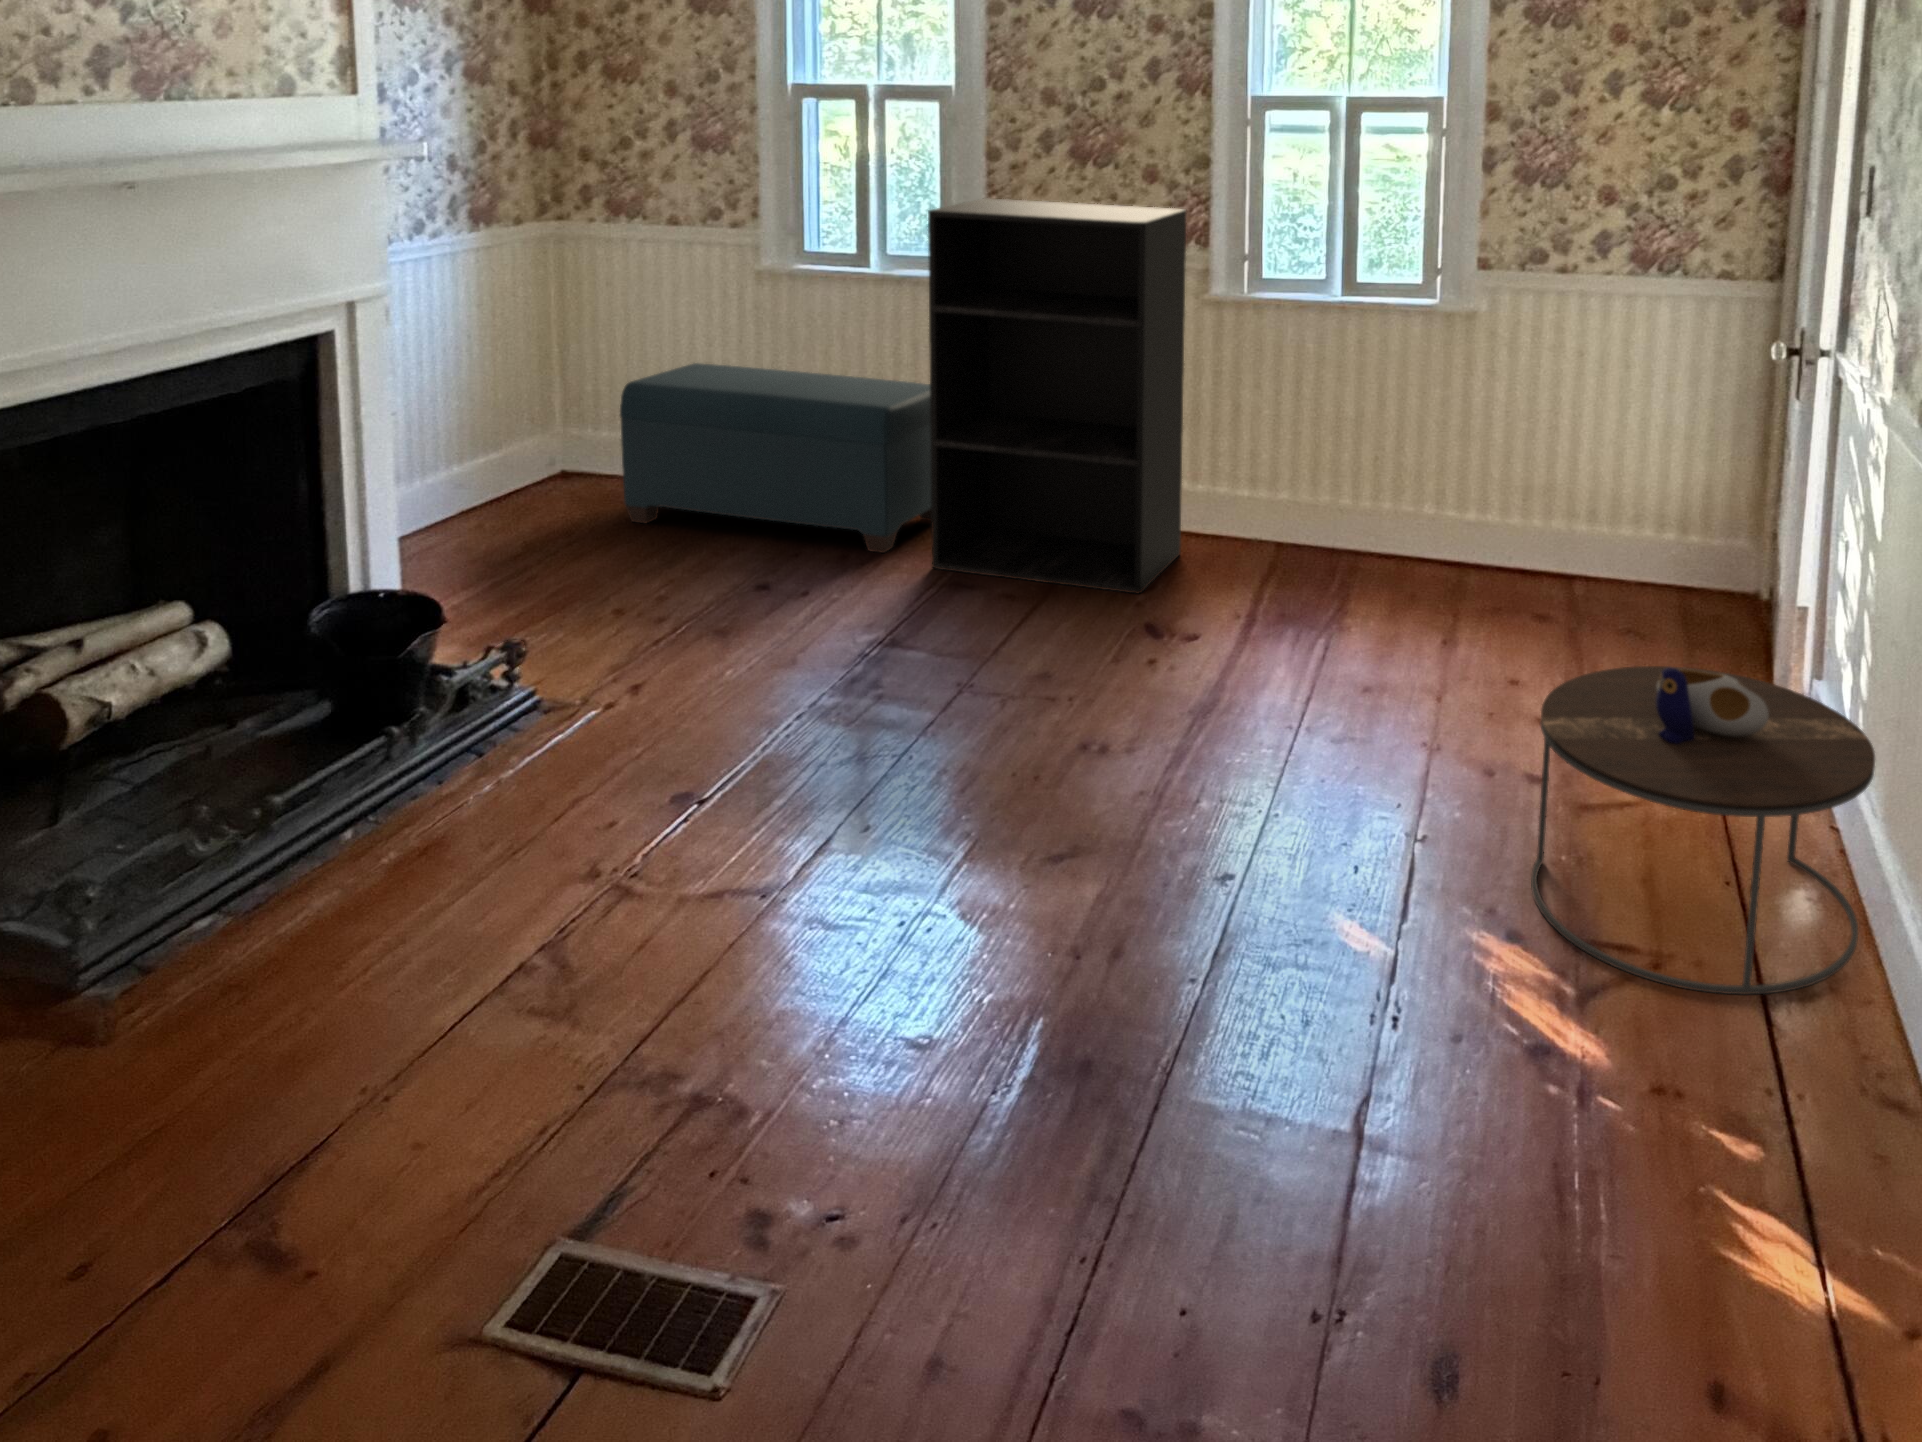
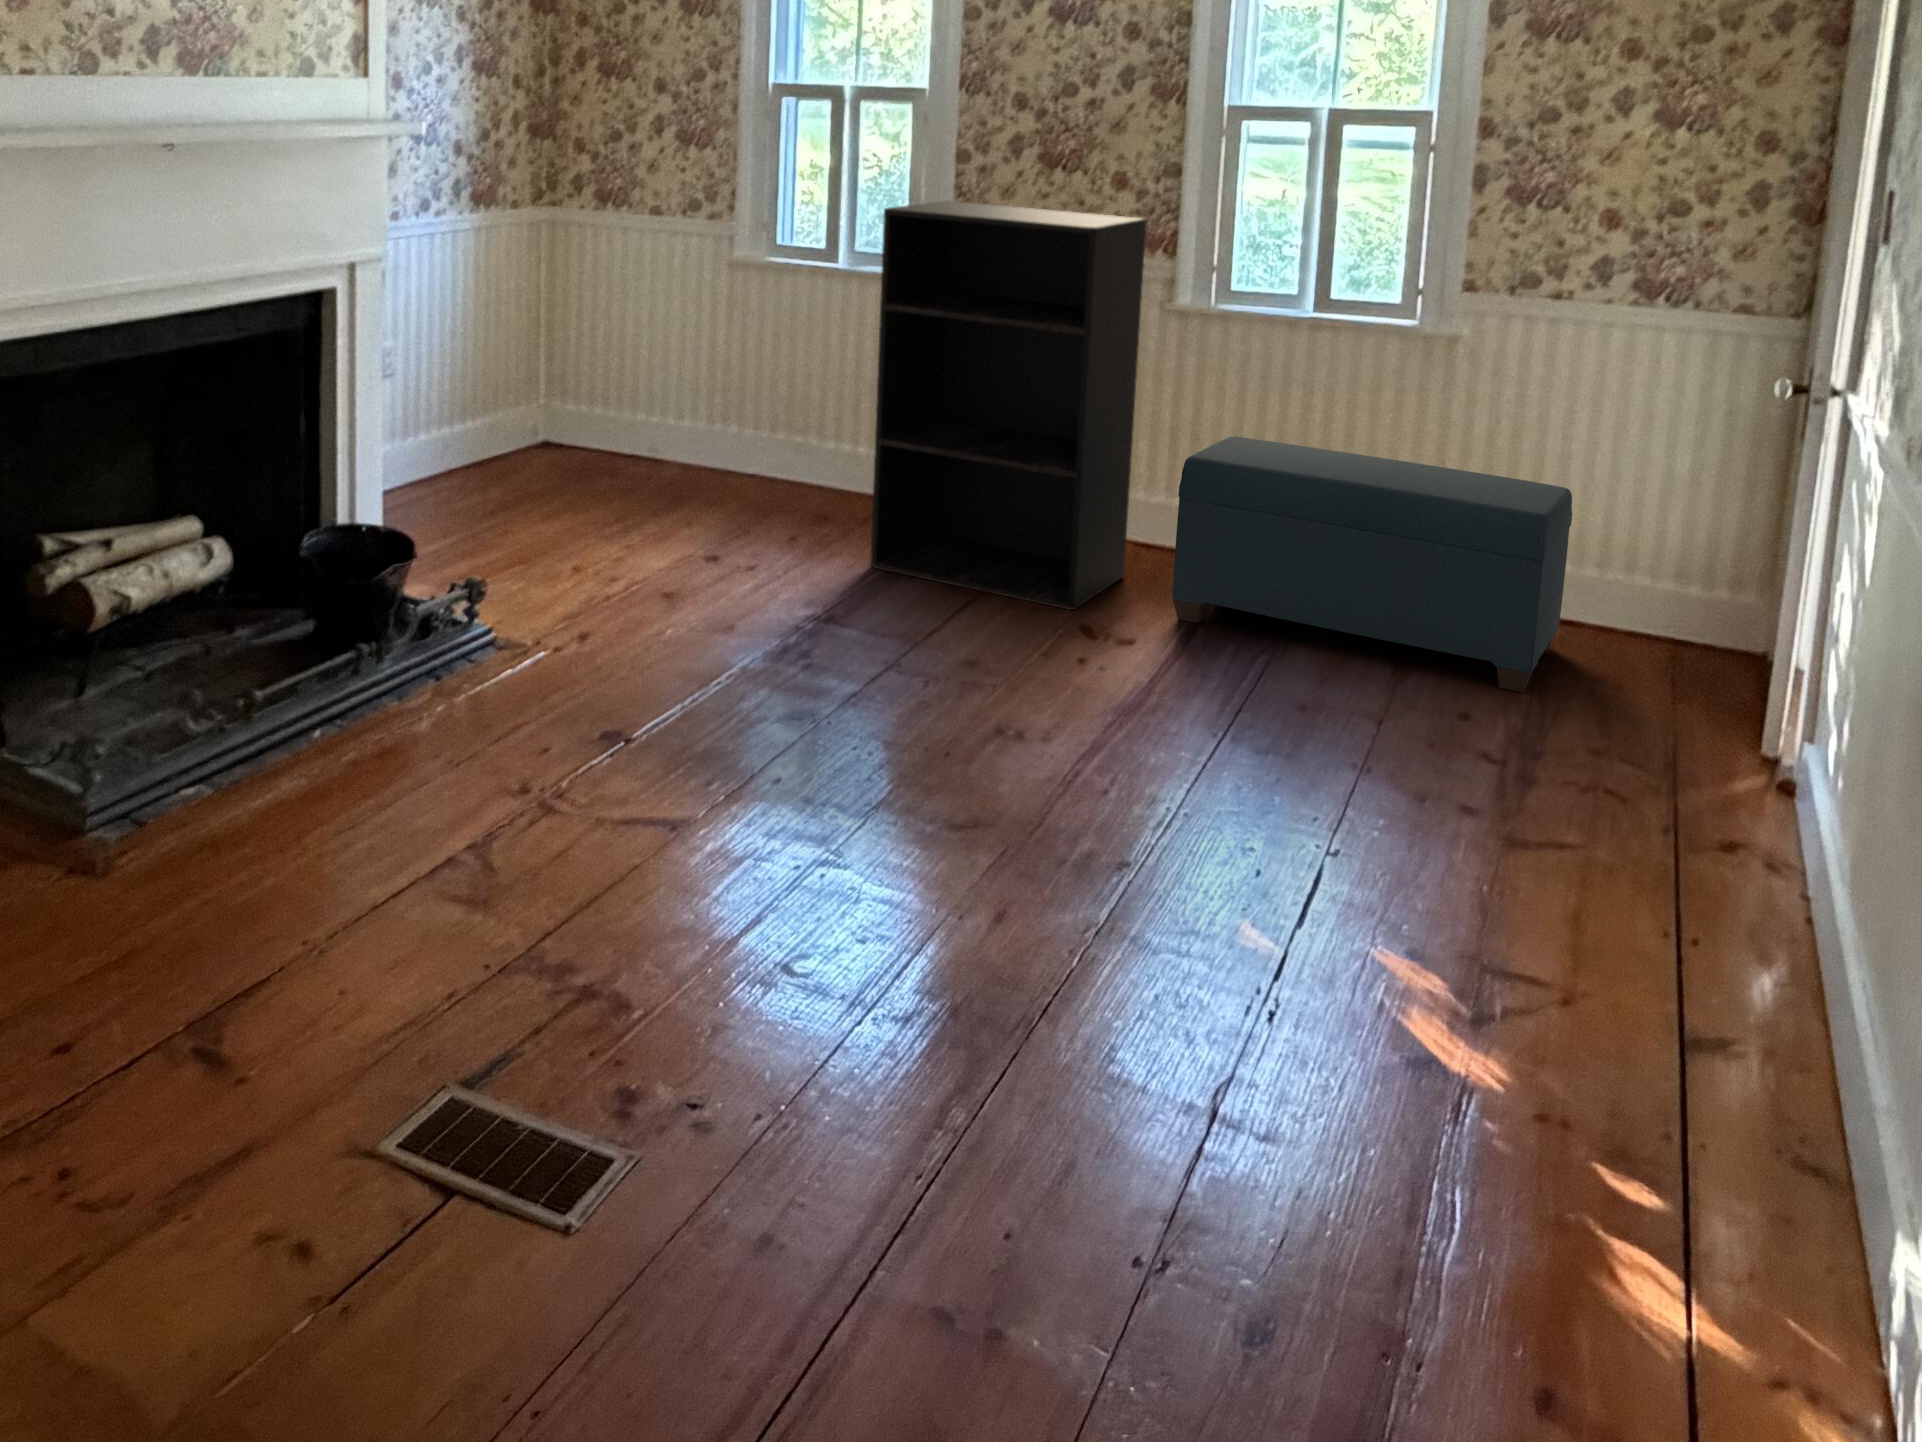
bench: present [620,363,931,553] -> present [1173,436,1572,693]
side table: present [1531,666,1875,994] -> none [1421,713,1819,1079]

